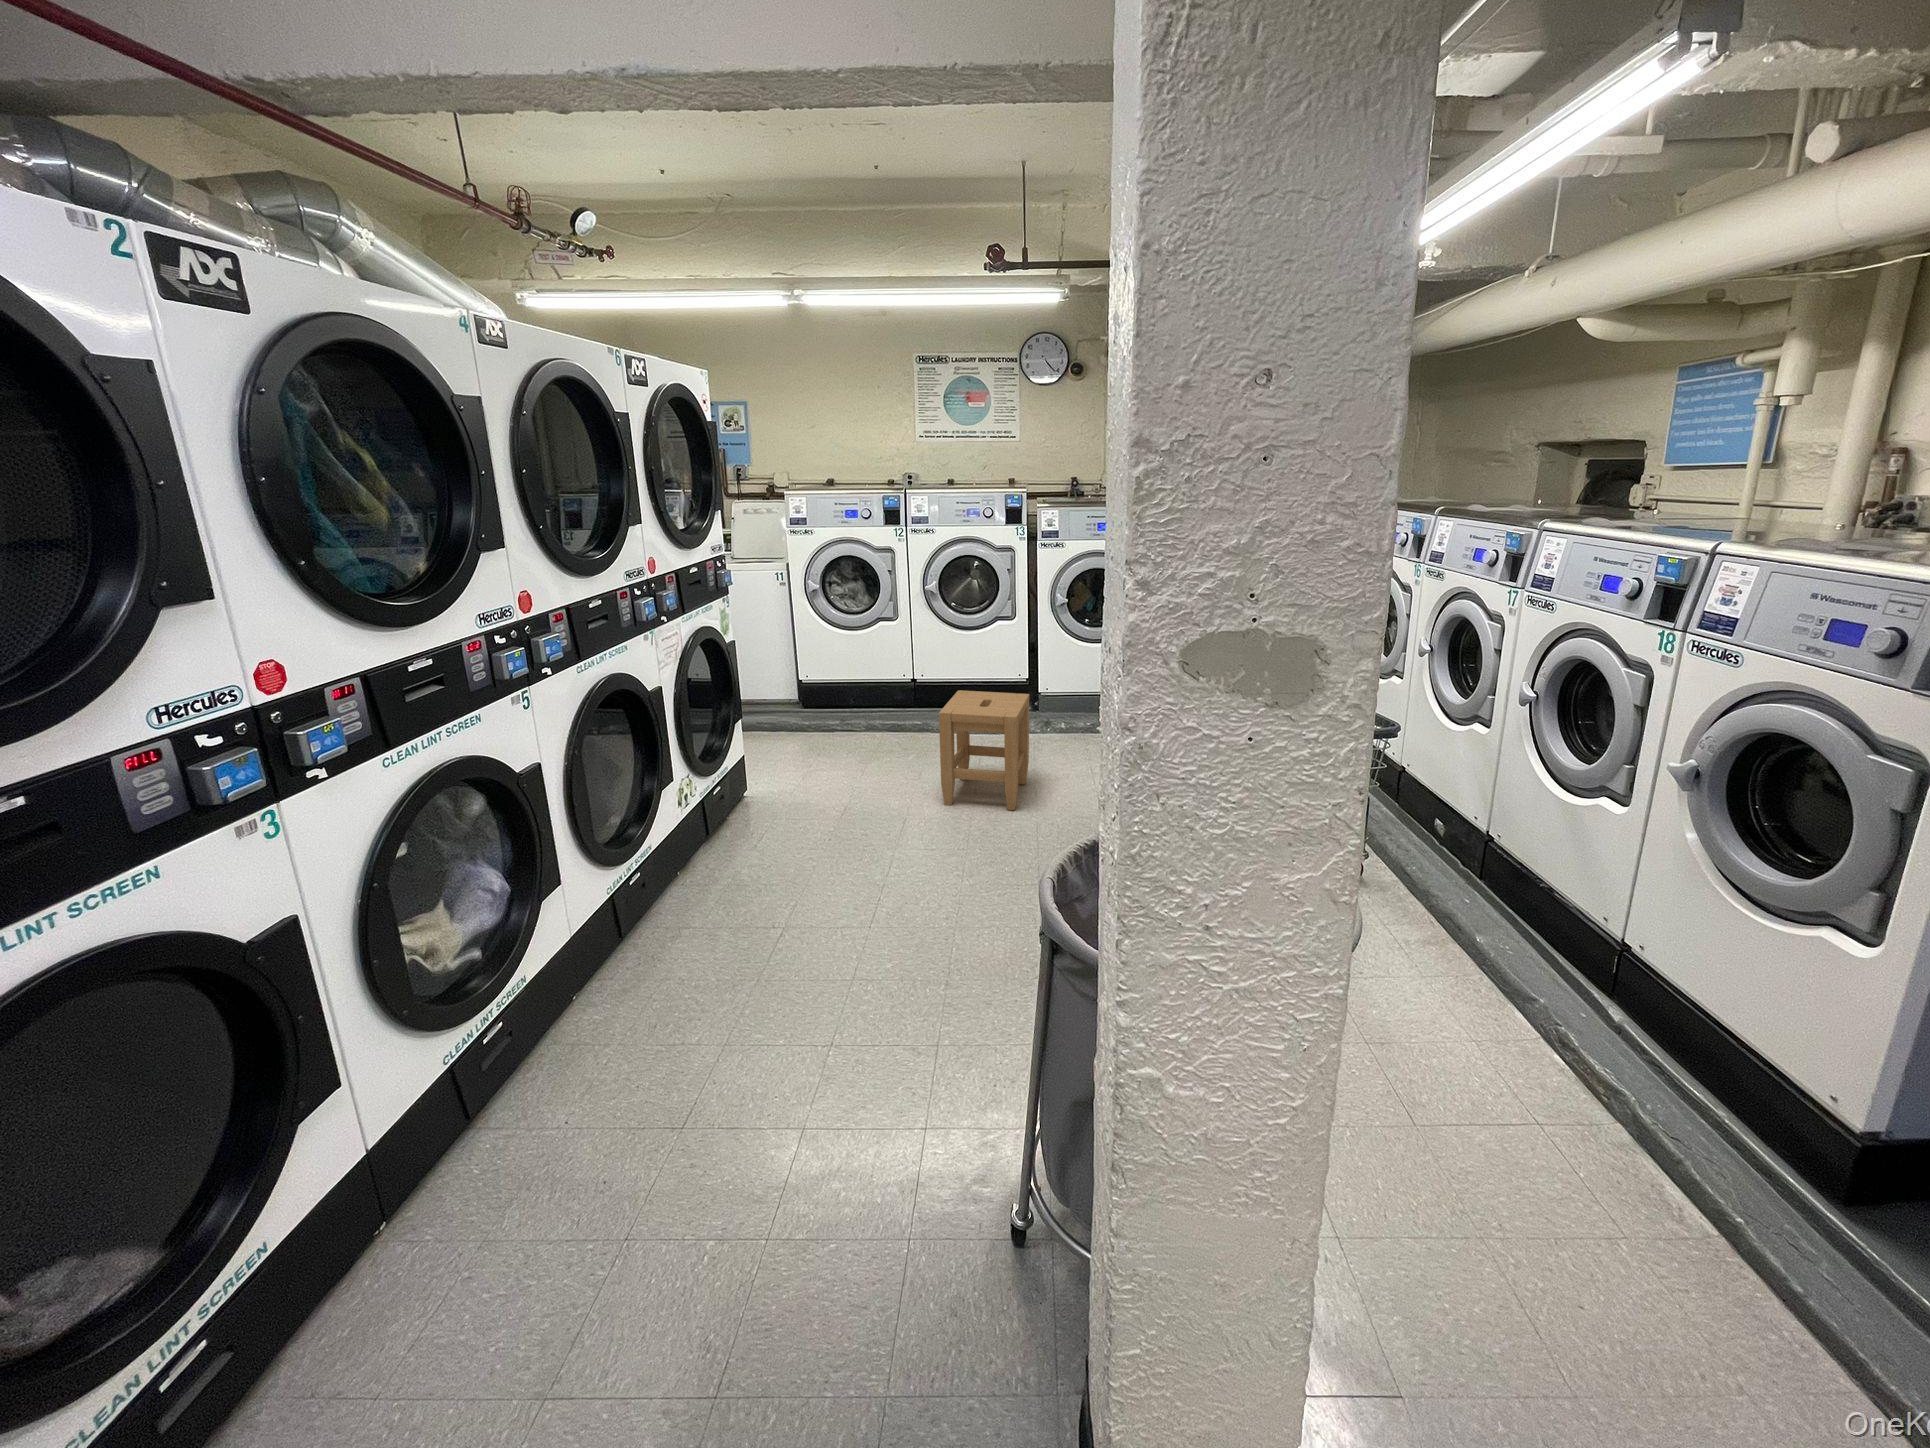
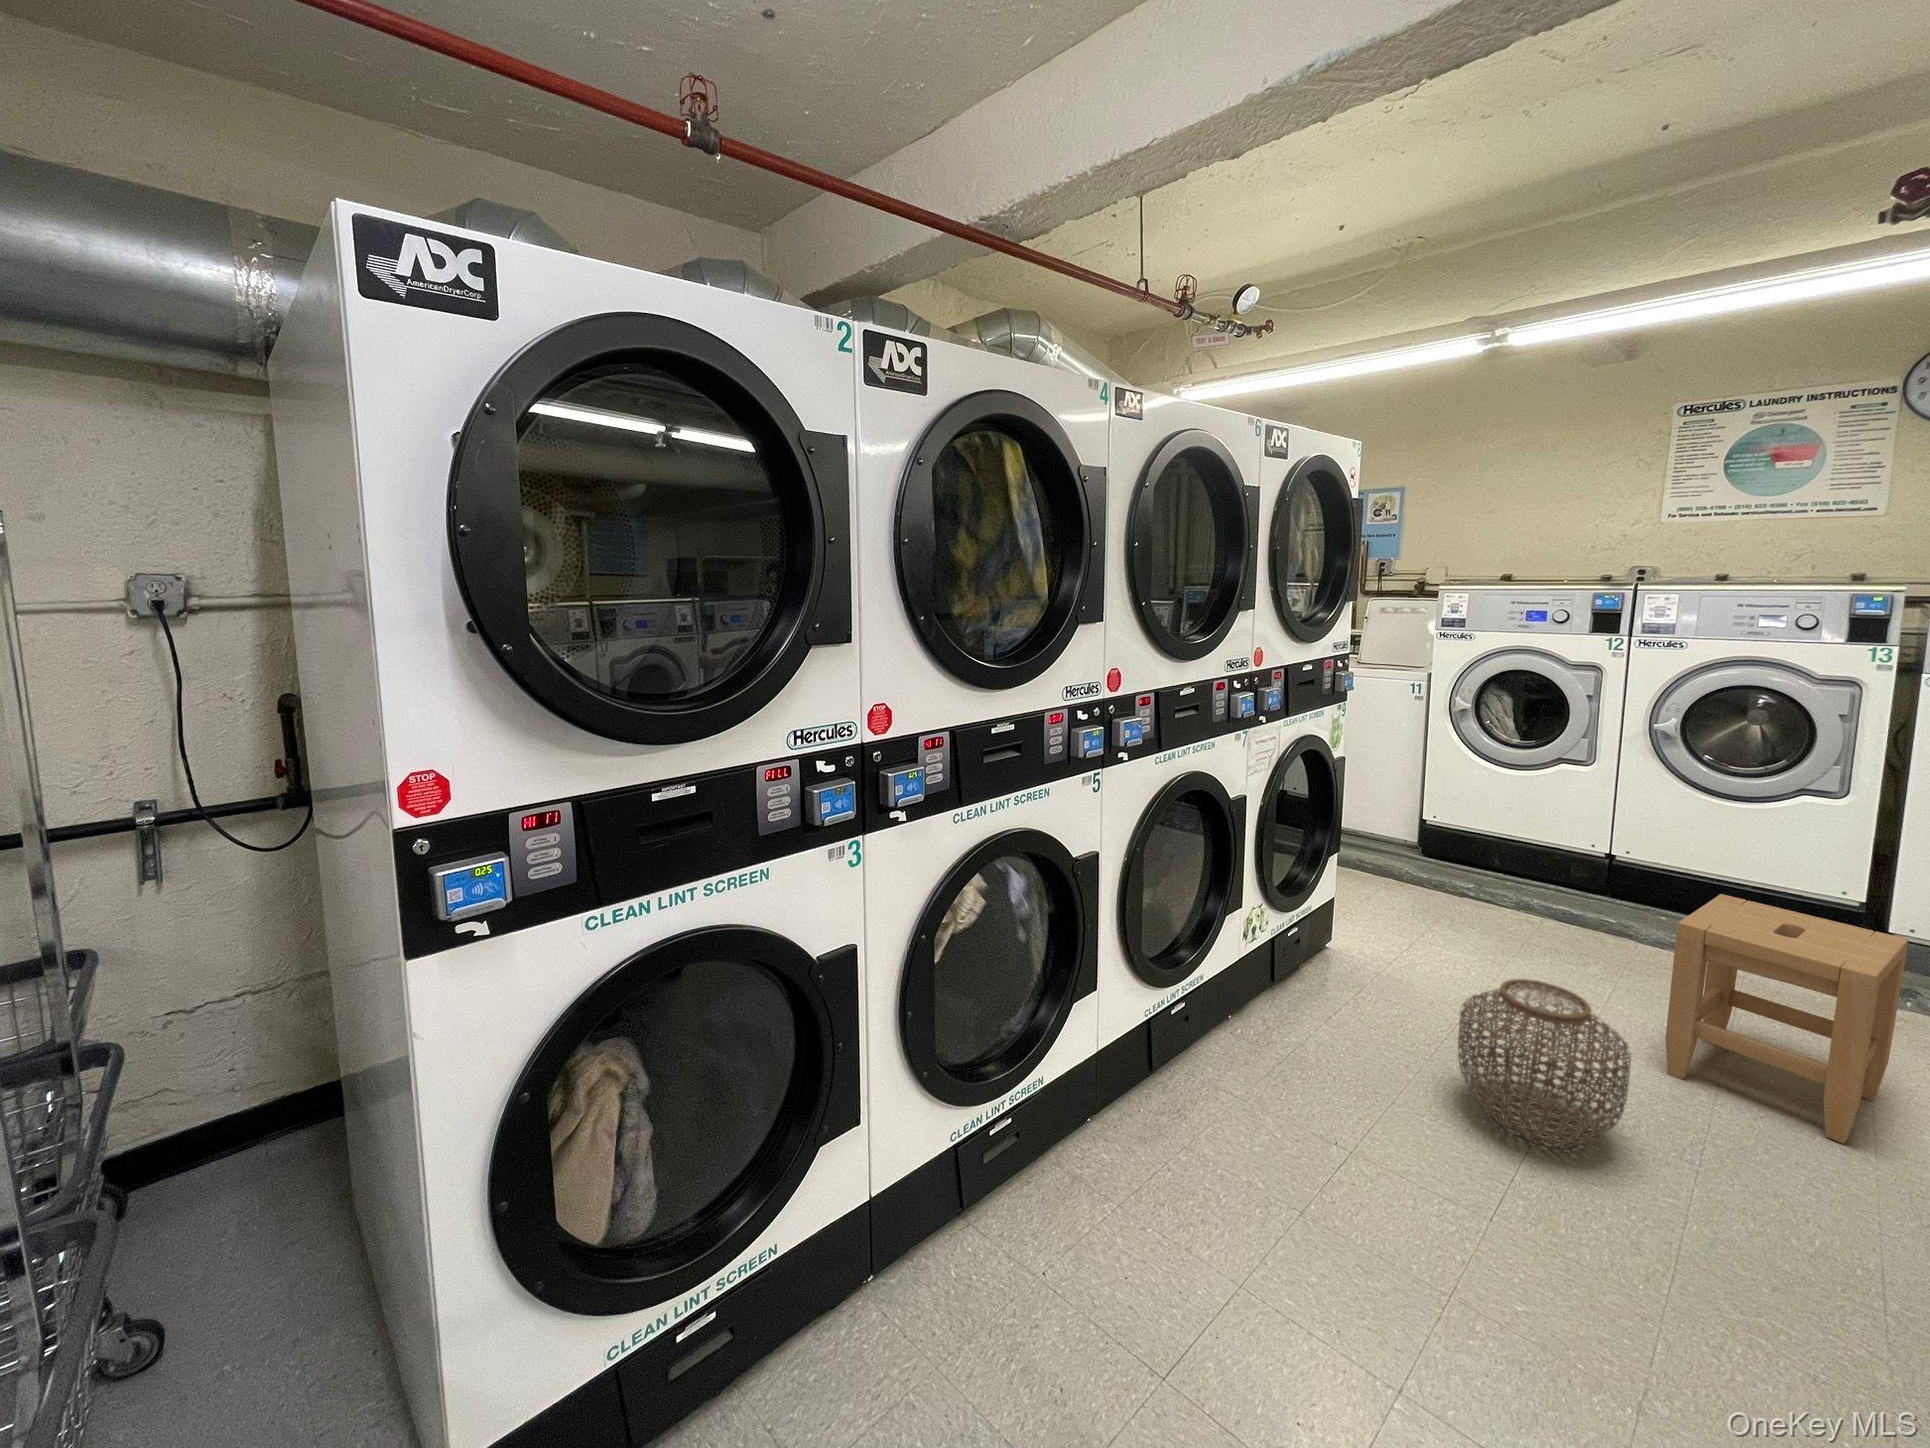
woven basket: none [834,770,924,871] -> present [1458,979,1631,1147]

